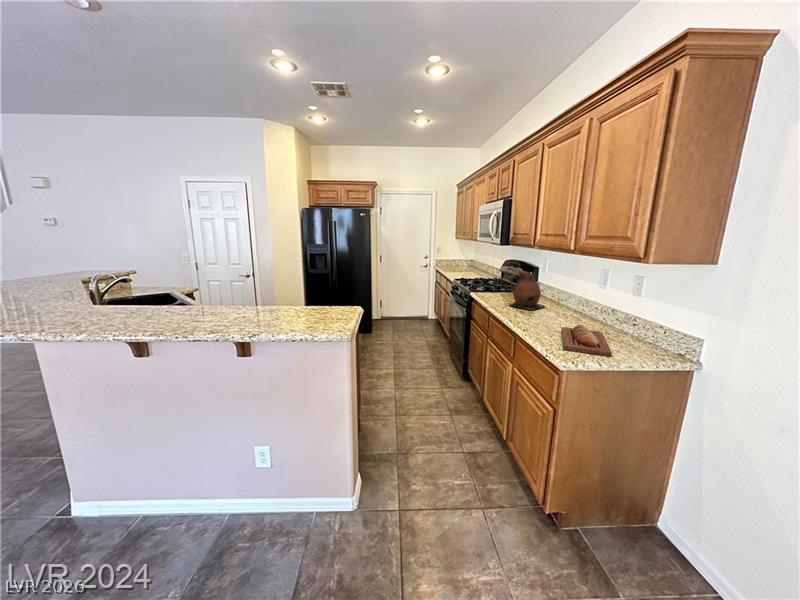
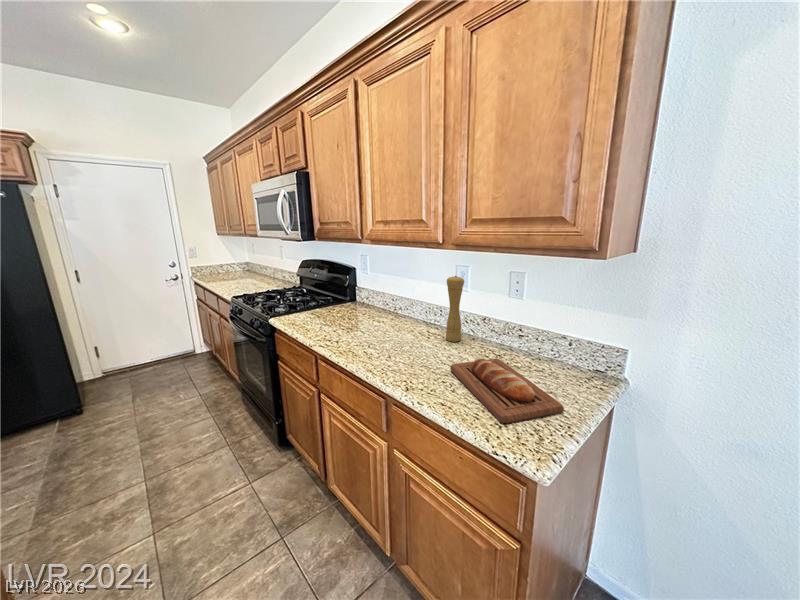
ceramic pitcher: present [510,269,544,310] -> none [337,276,388,337]
pepper mill: none [580,275,599,323] -> present [446,276,464,342]

